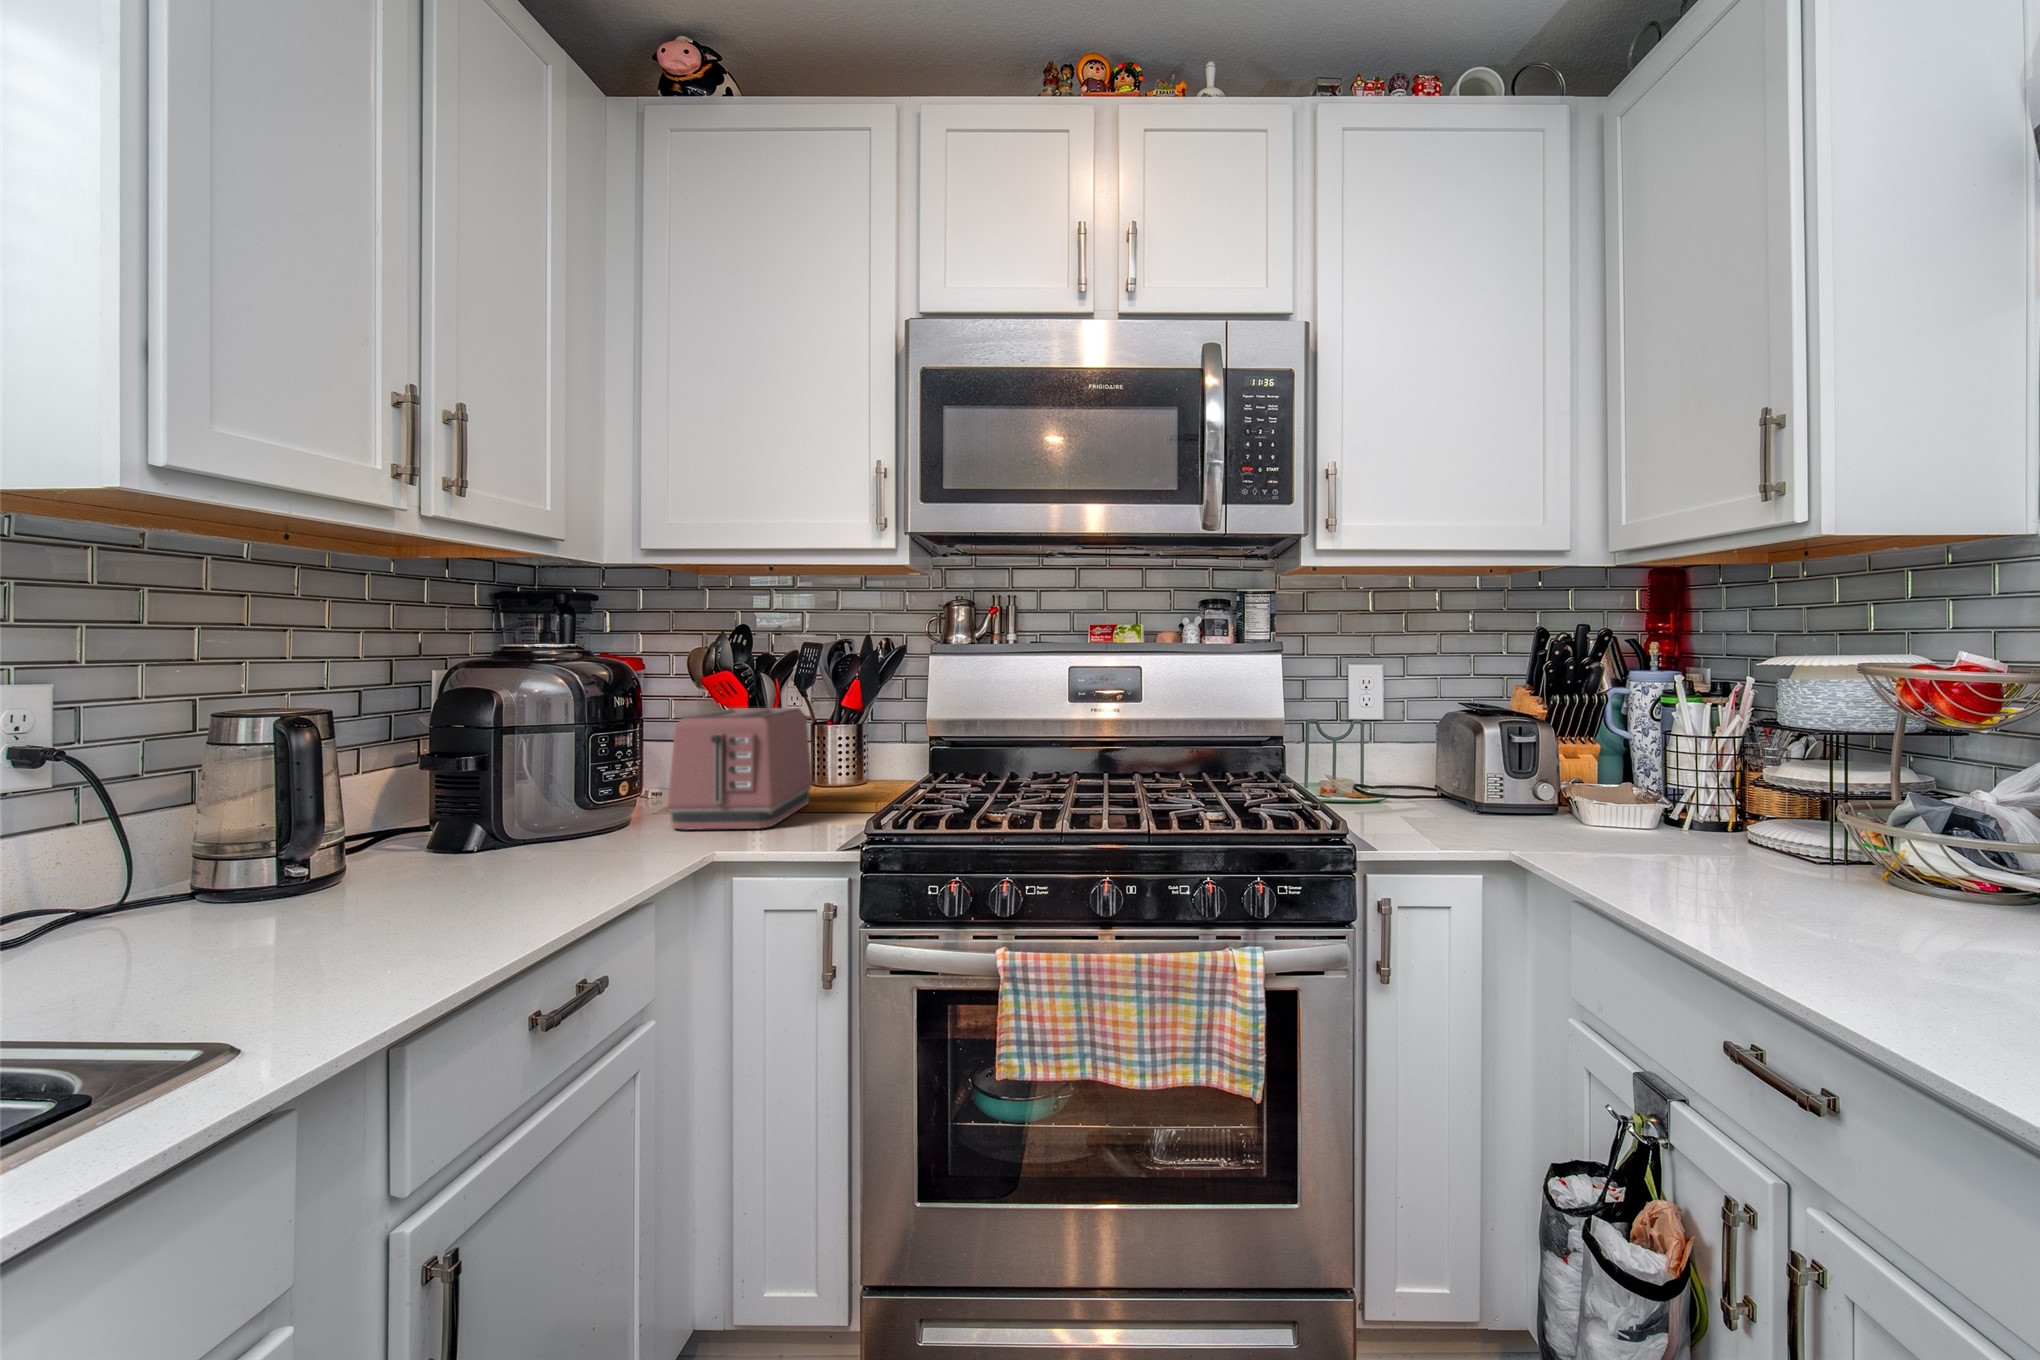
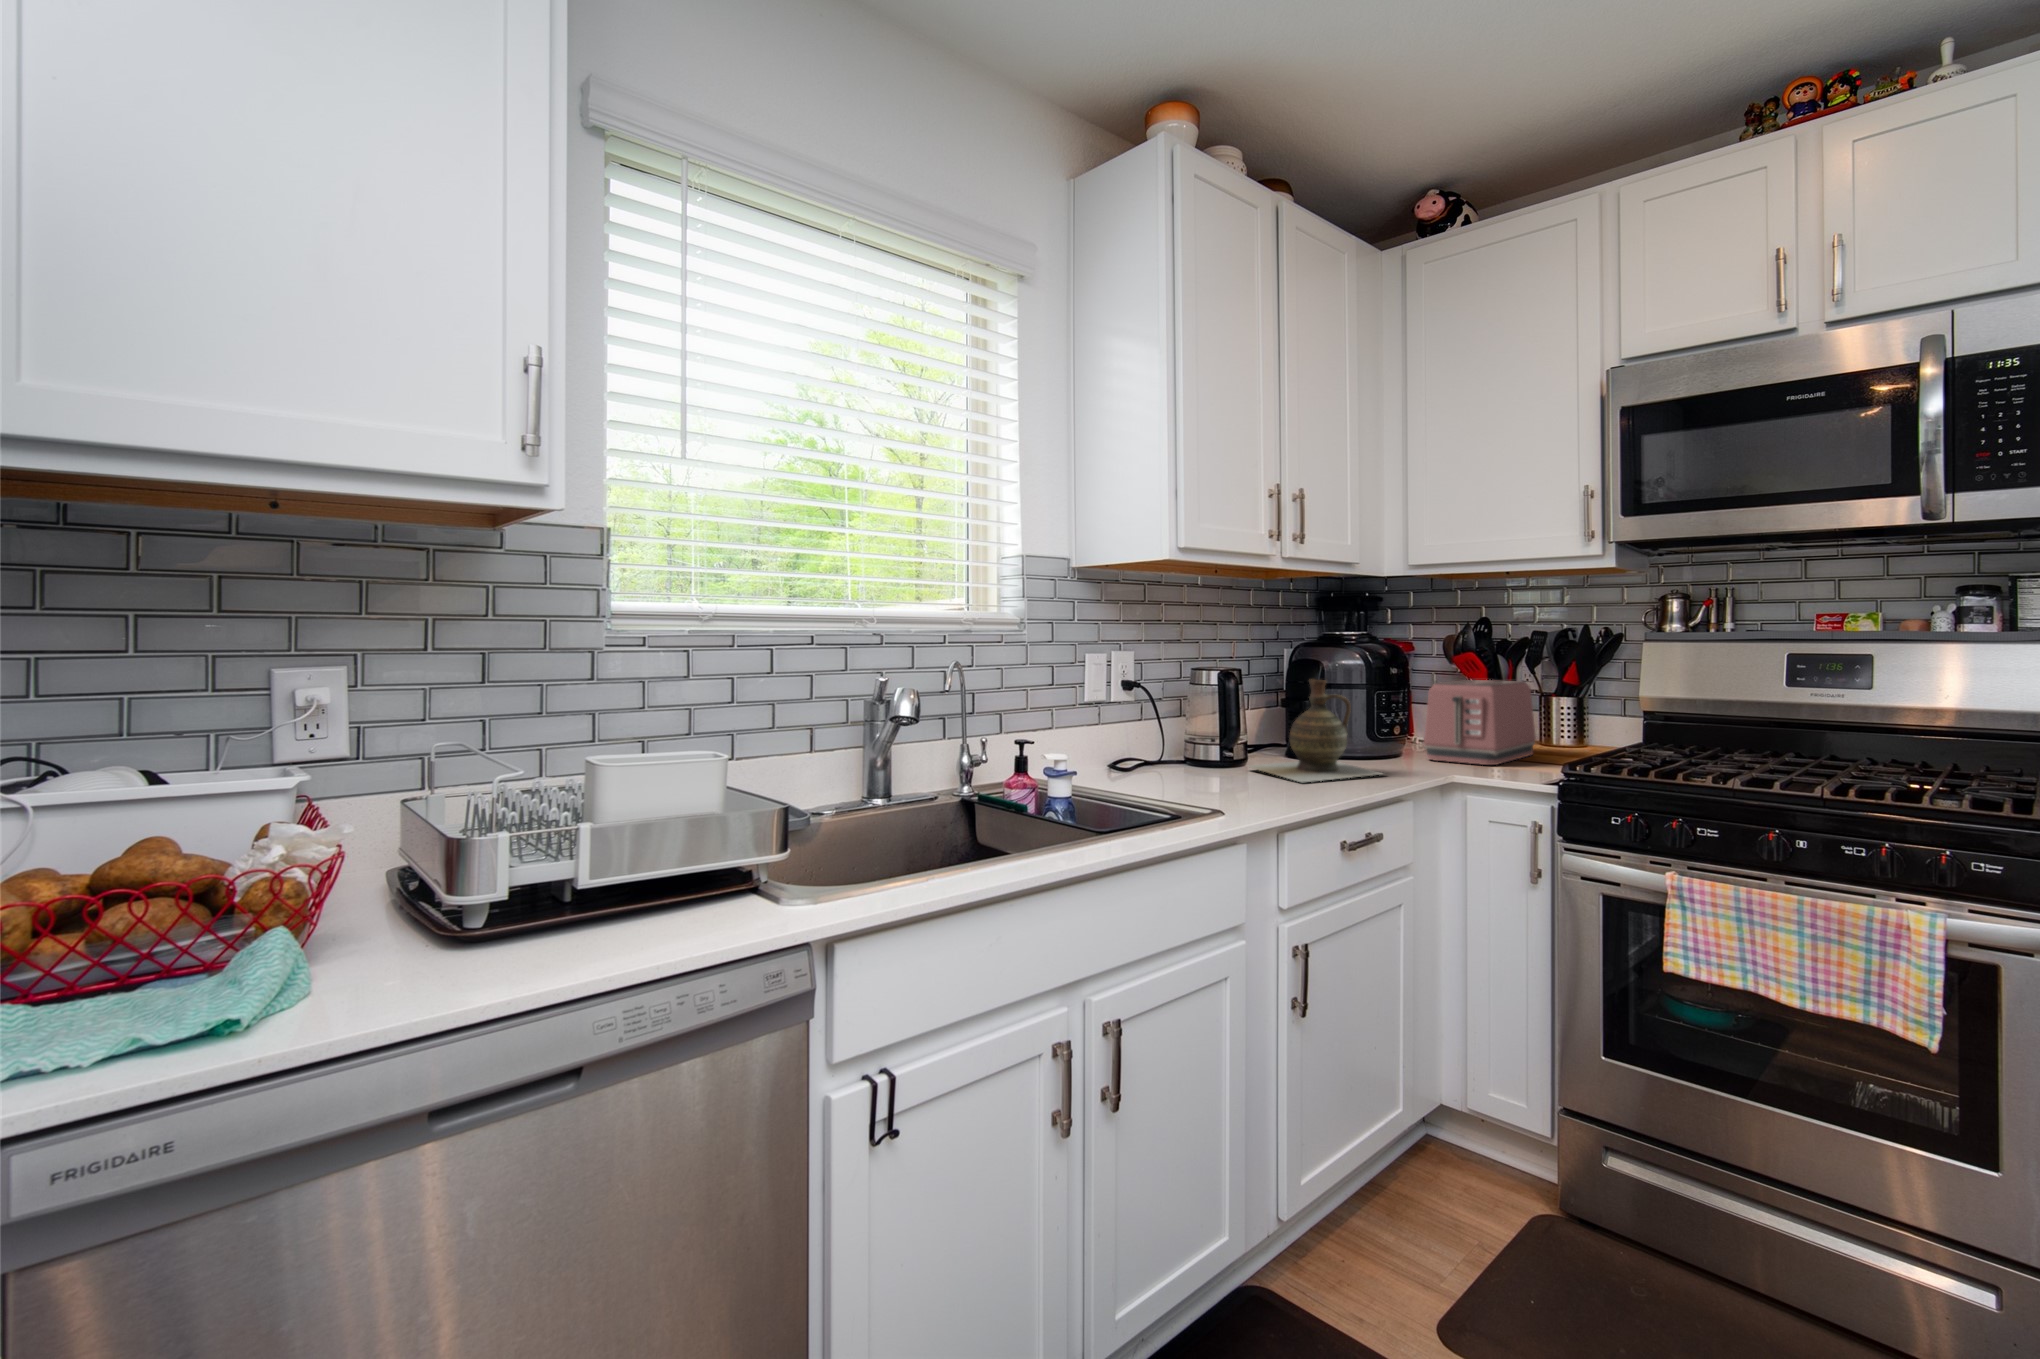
ceramic jug: none [336,722,617,913] -> present [1249,679,1381,782]

